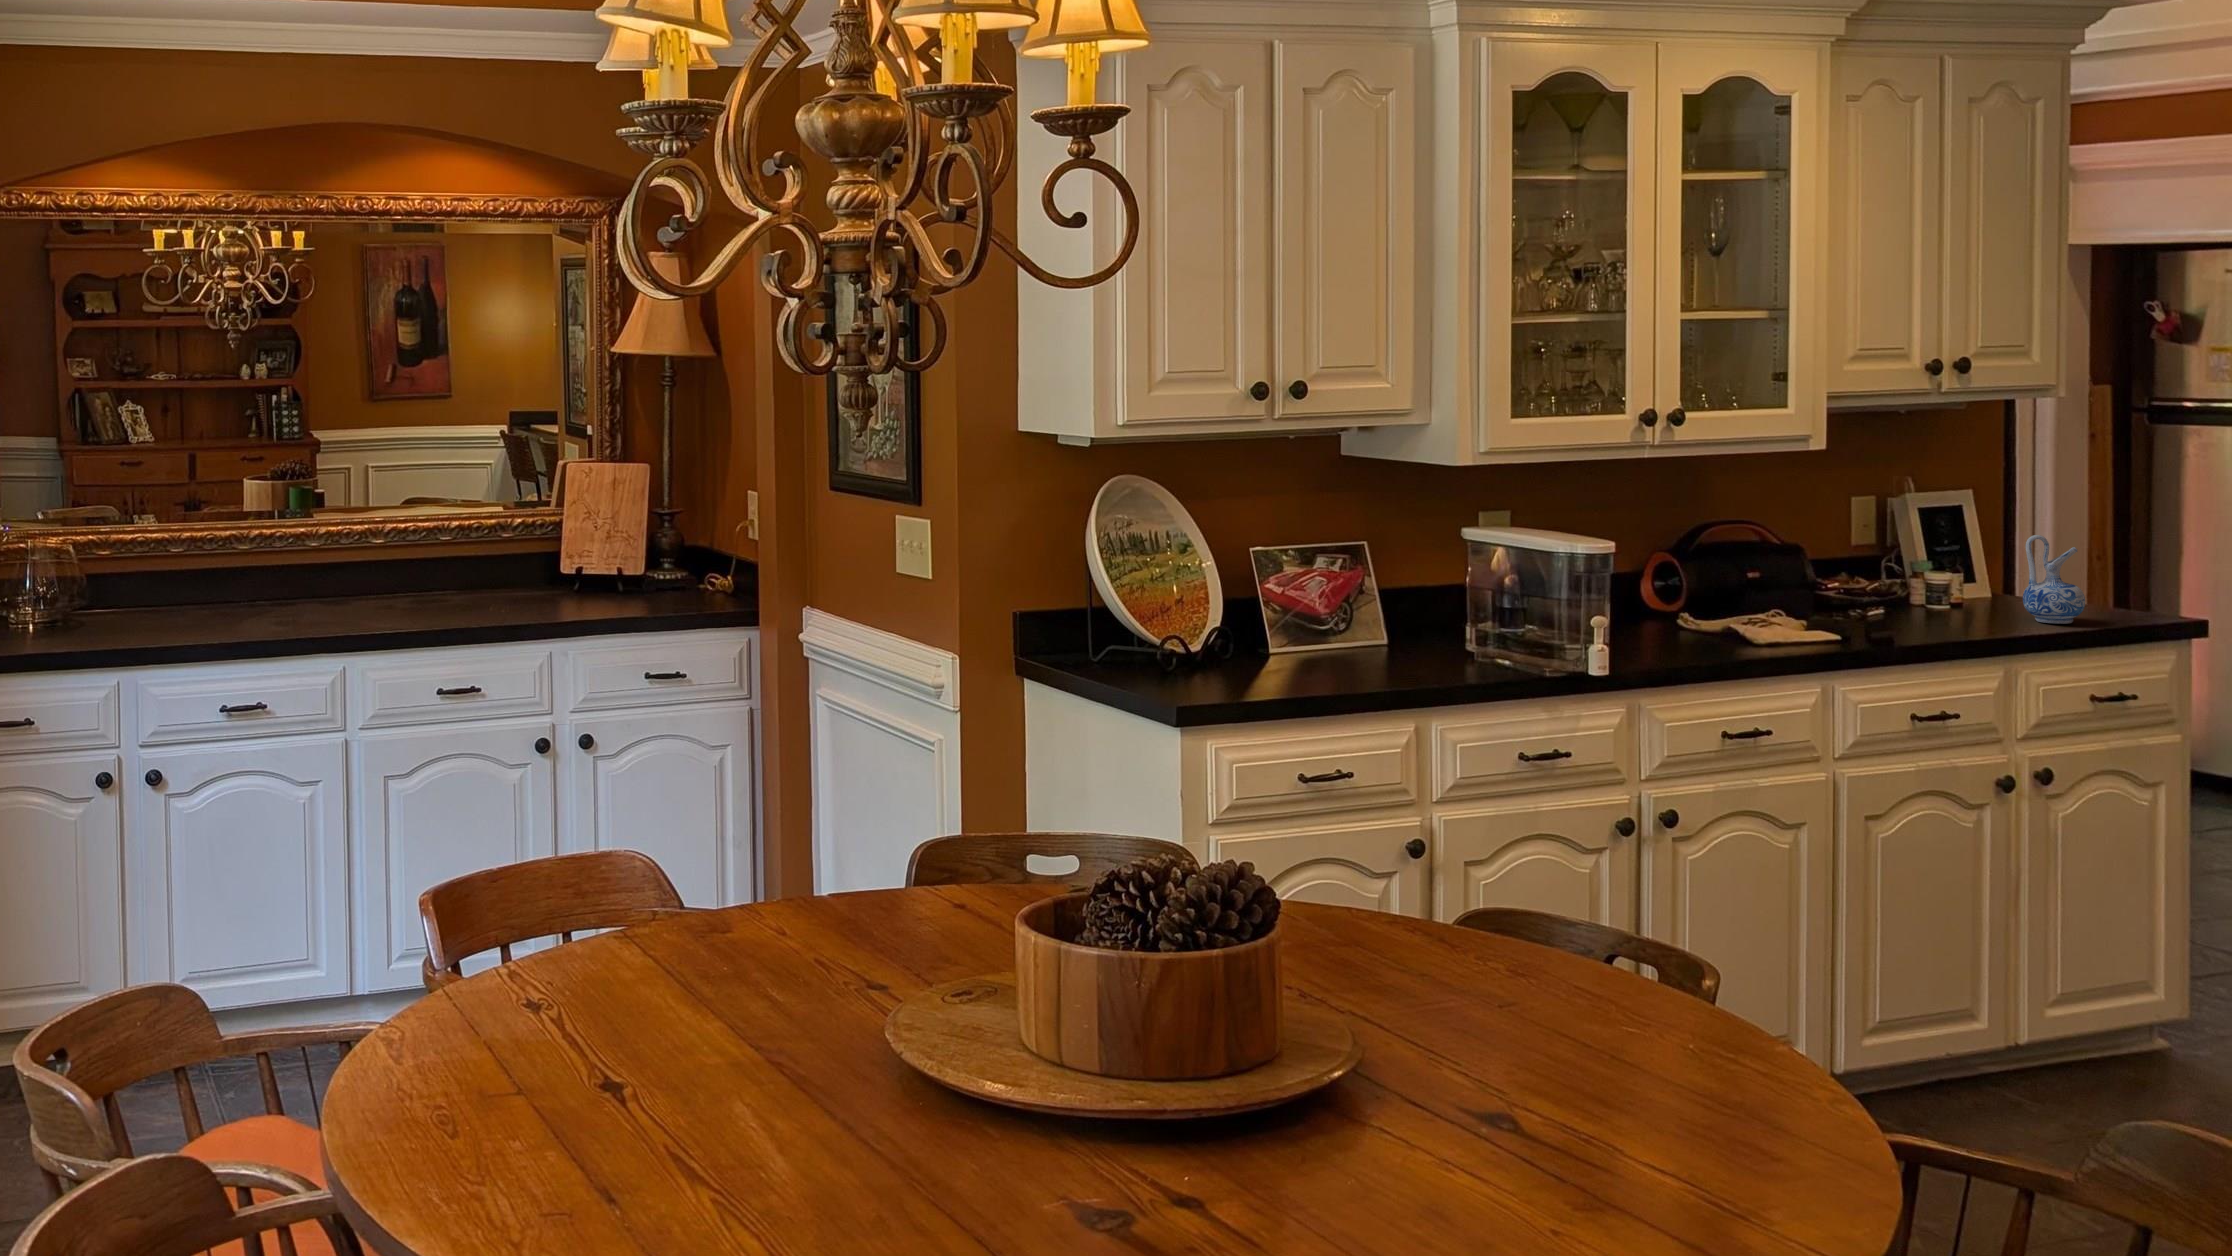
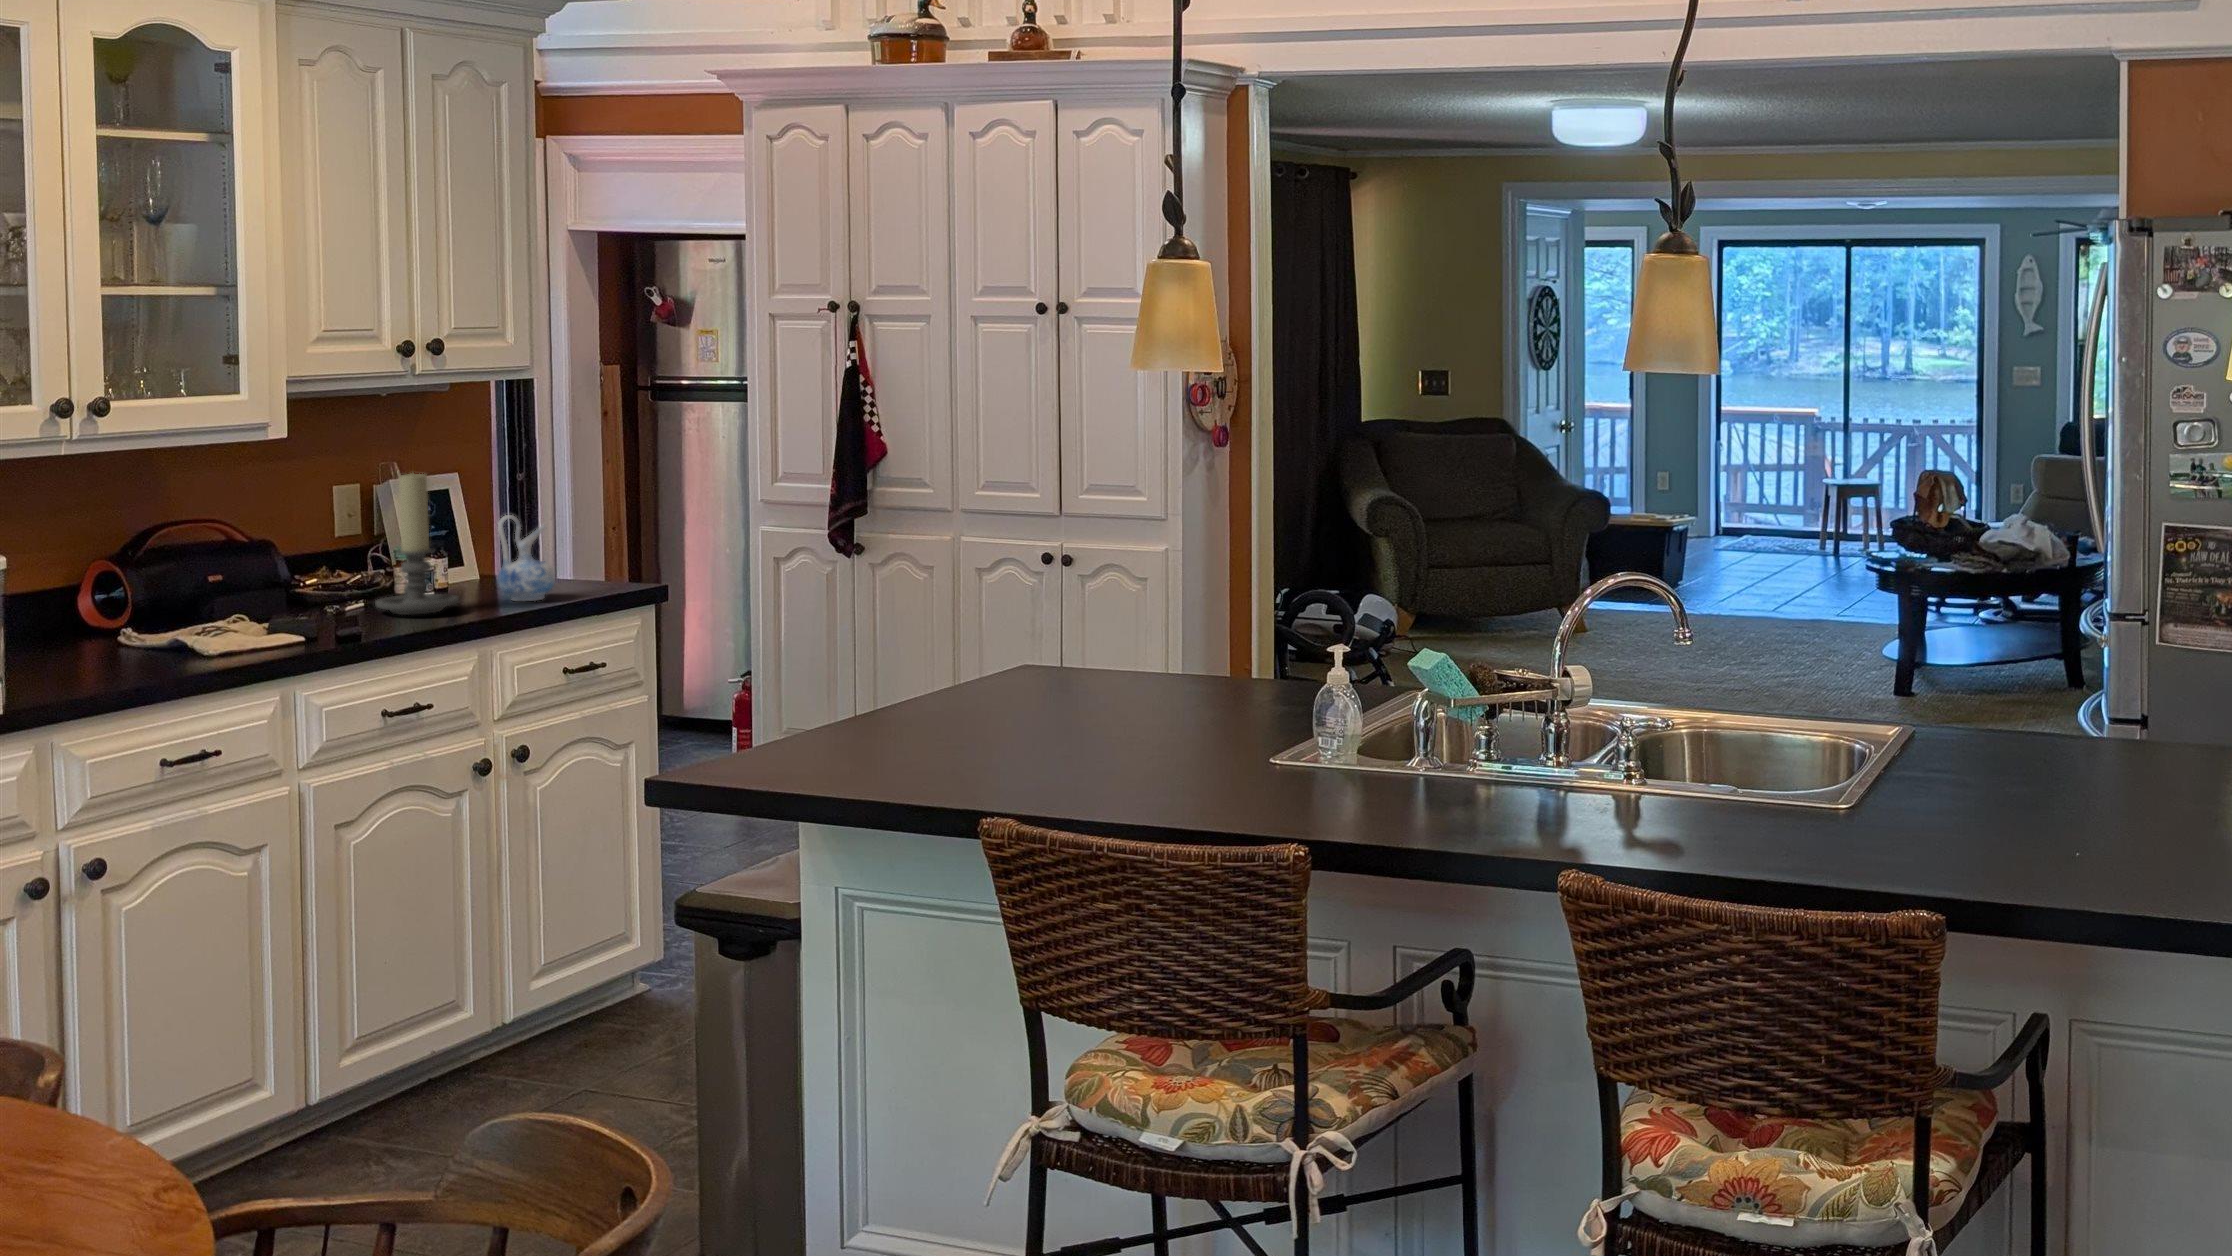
candle holder: none [1900,487,1984,626] -> present [375,473,458,615]

